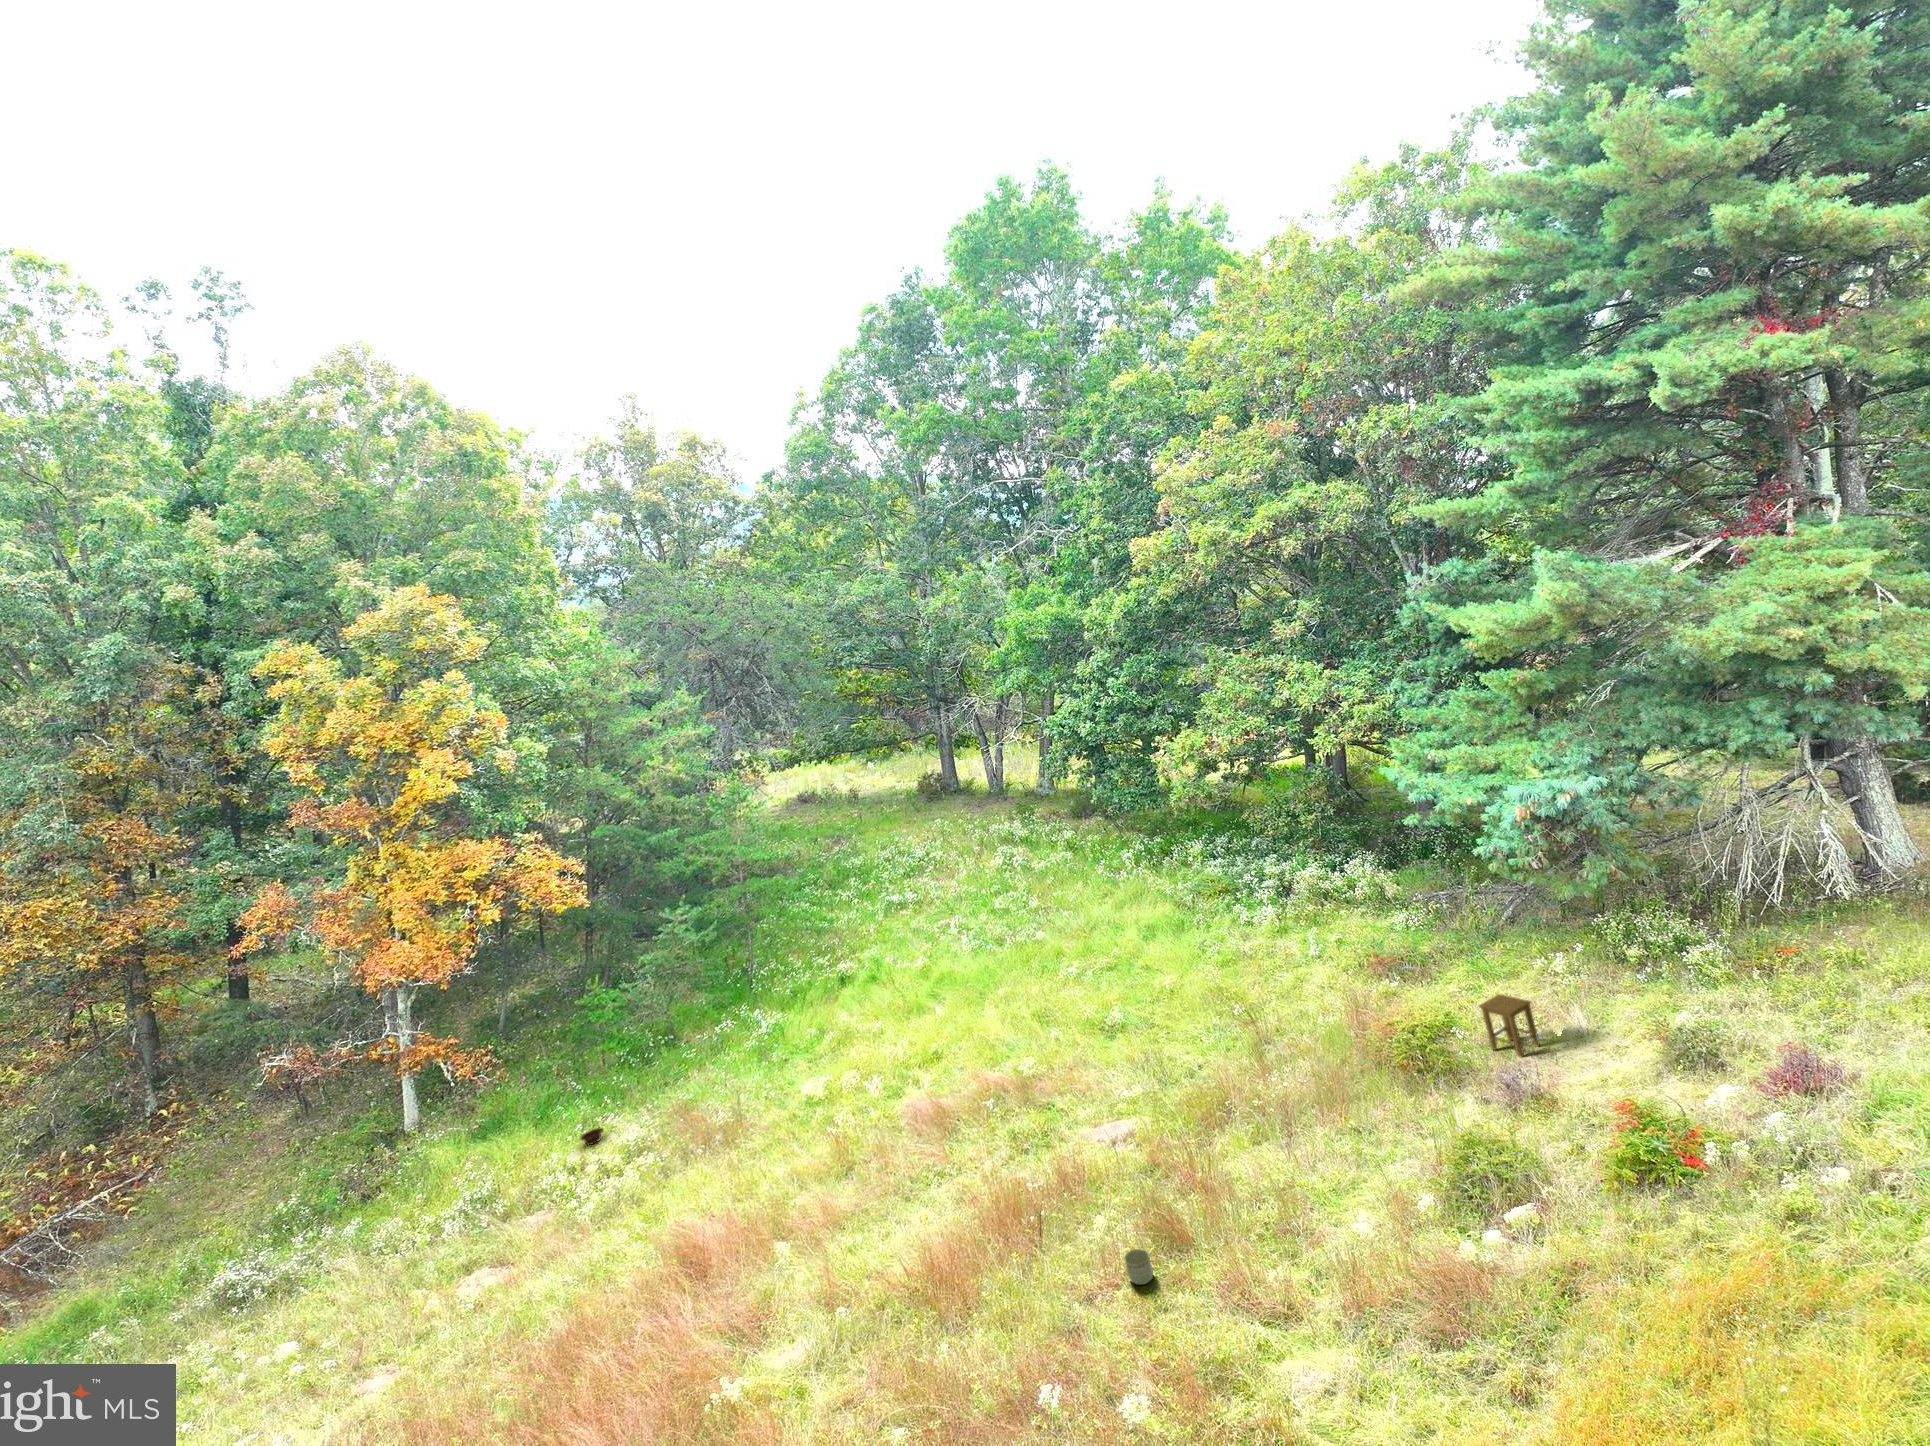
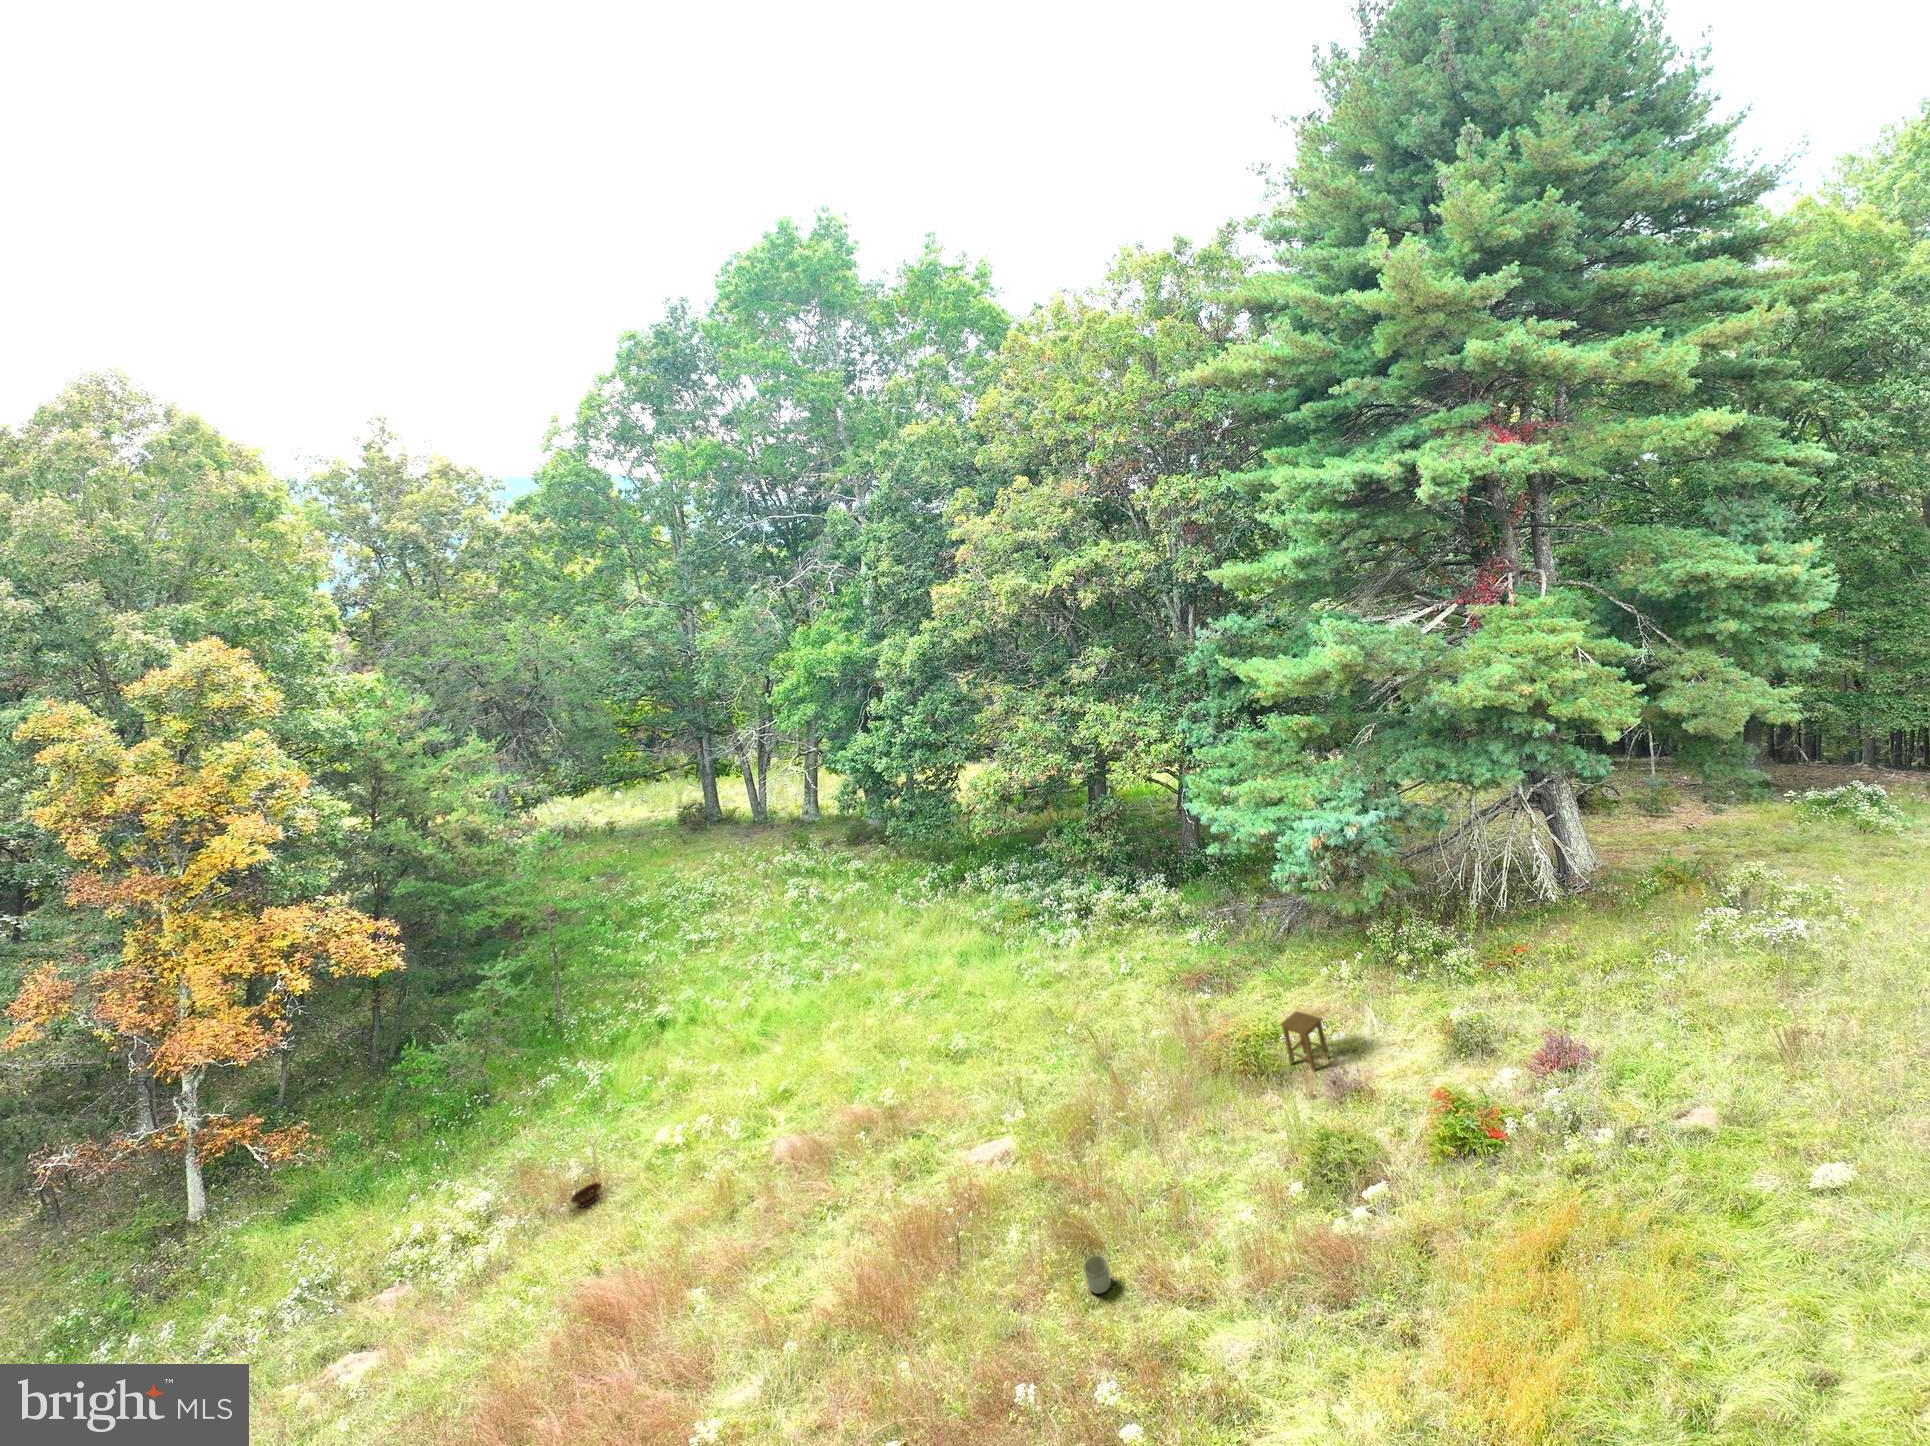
basket: present [580,1117,604,1145] -> present [571,1177,602,1208]
planter: present [1124,1248,1153,1285] -> present [1084,1255,1111,1294]

